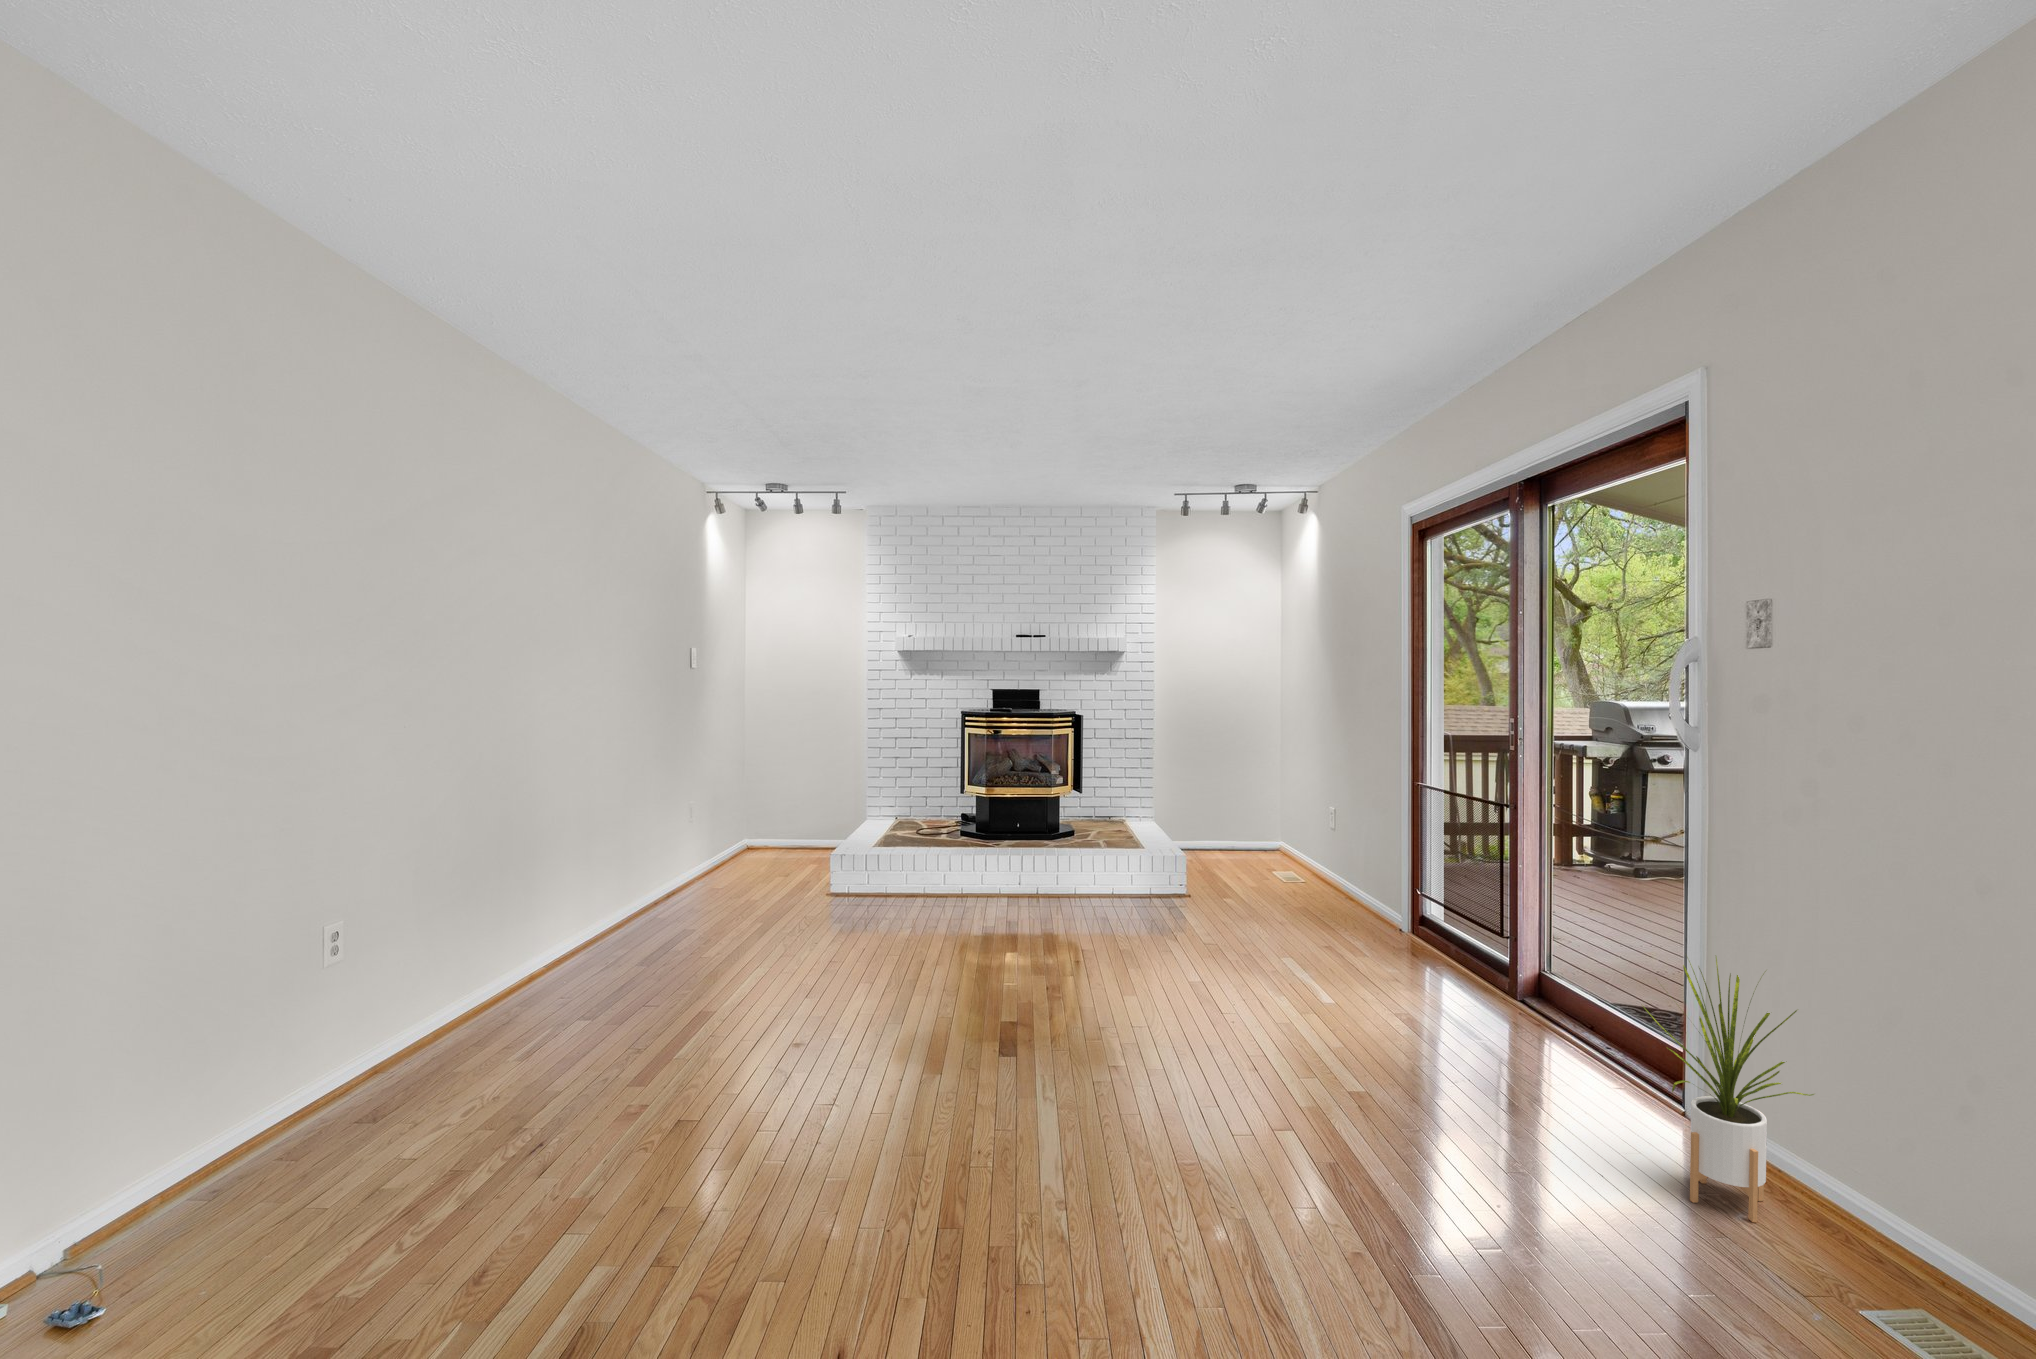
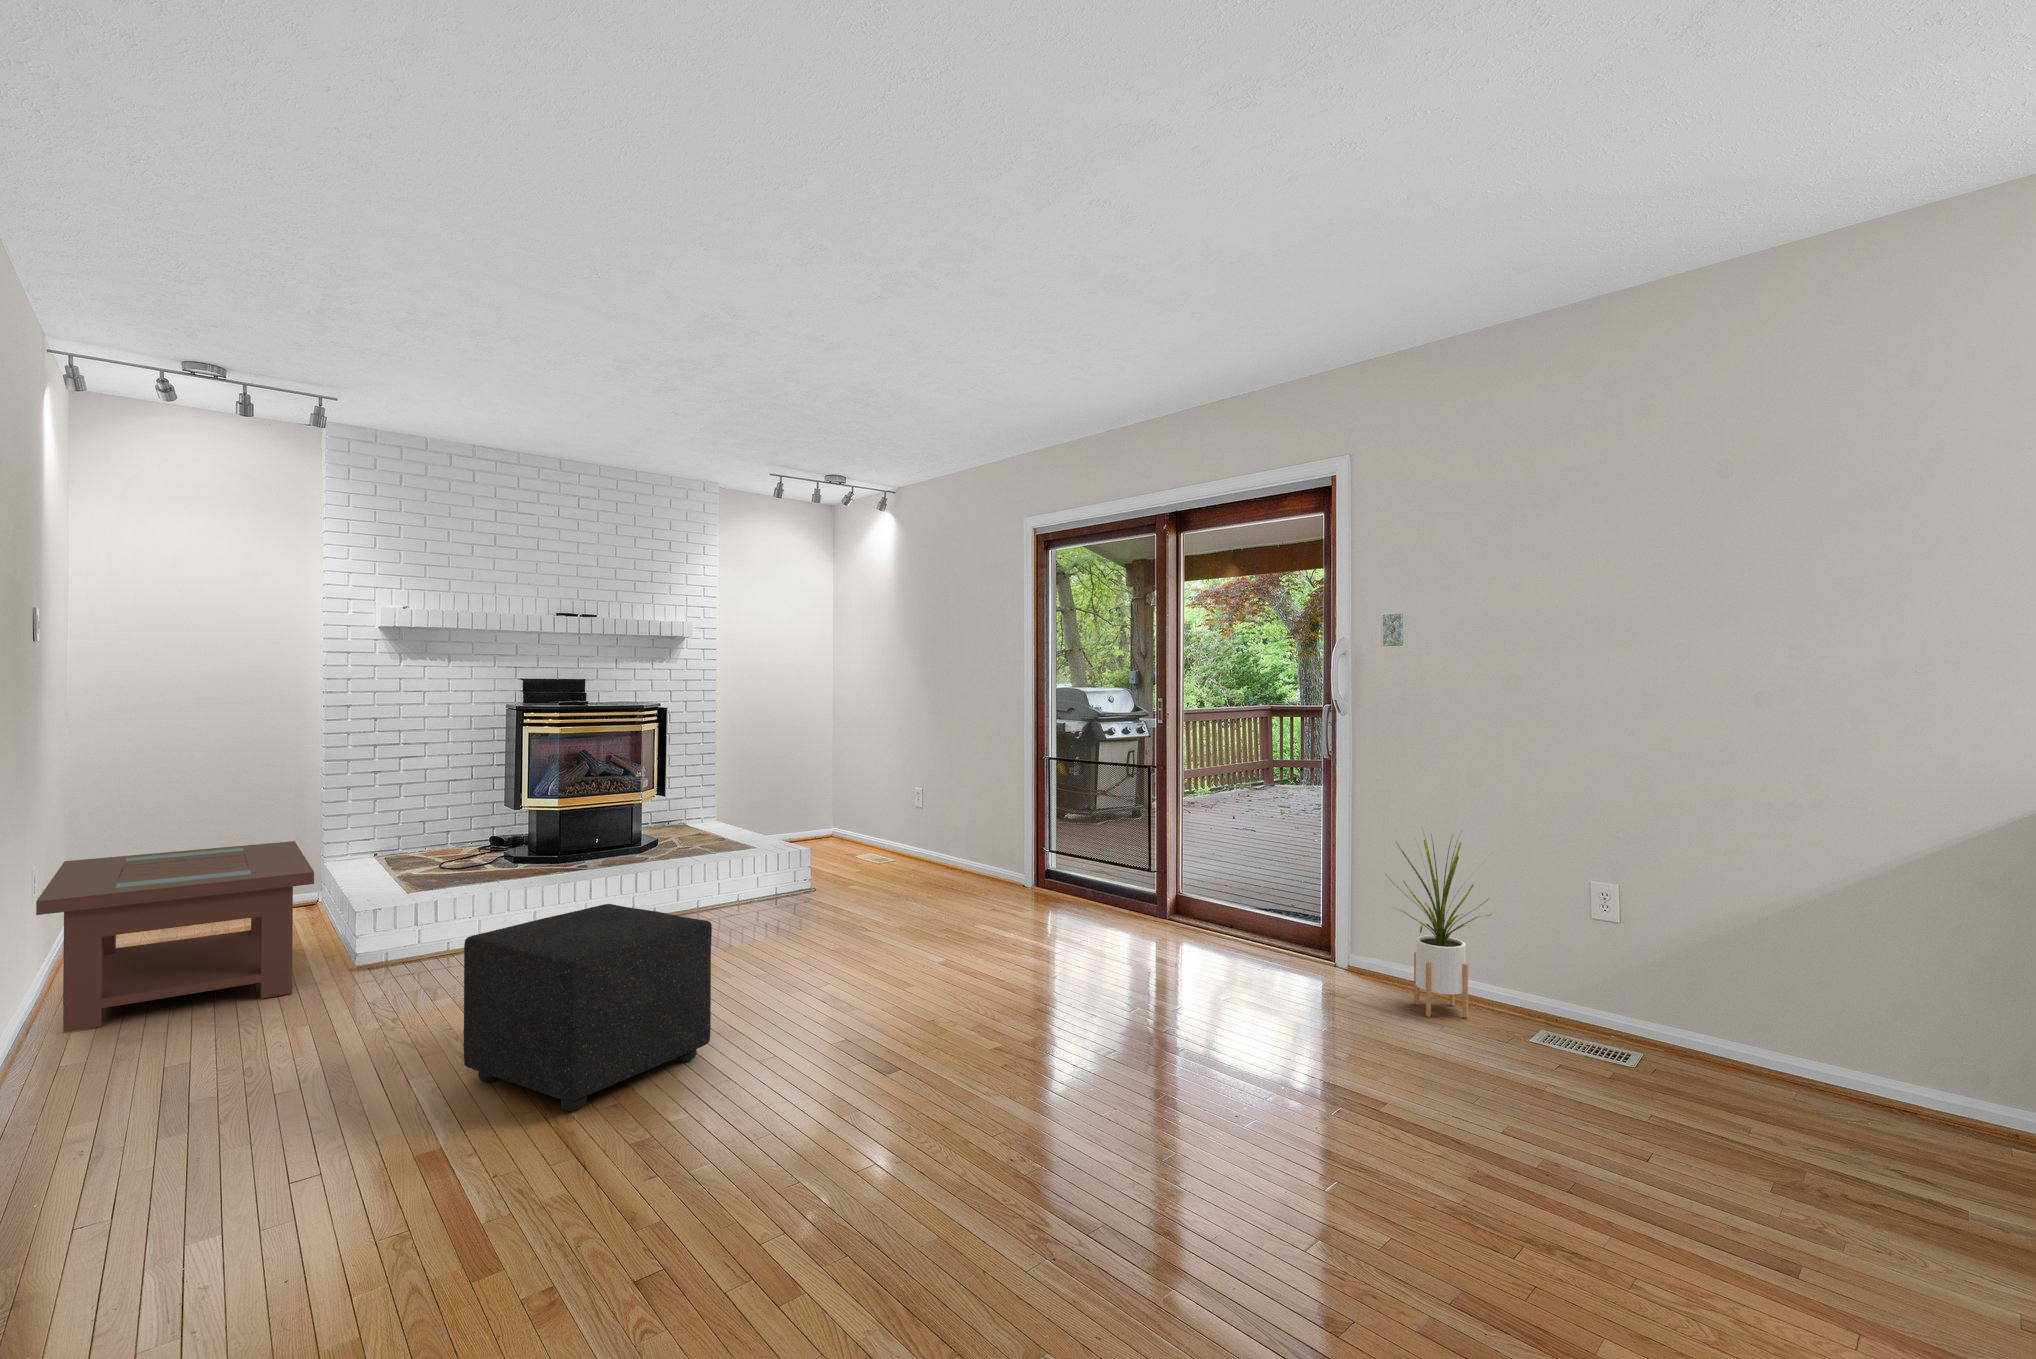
coffee table: none [664,808,823,917] -> present [36,841,314,1033]
ottoman: none [800,891,945,1040] -> present [464,904,712,1111]

